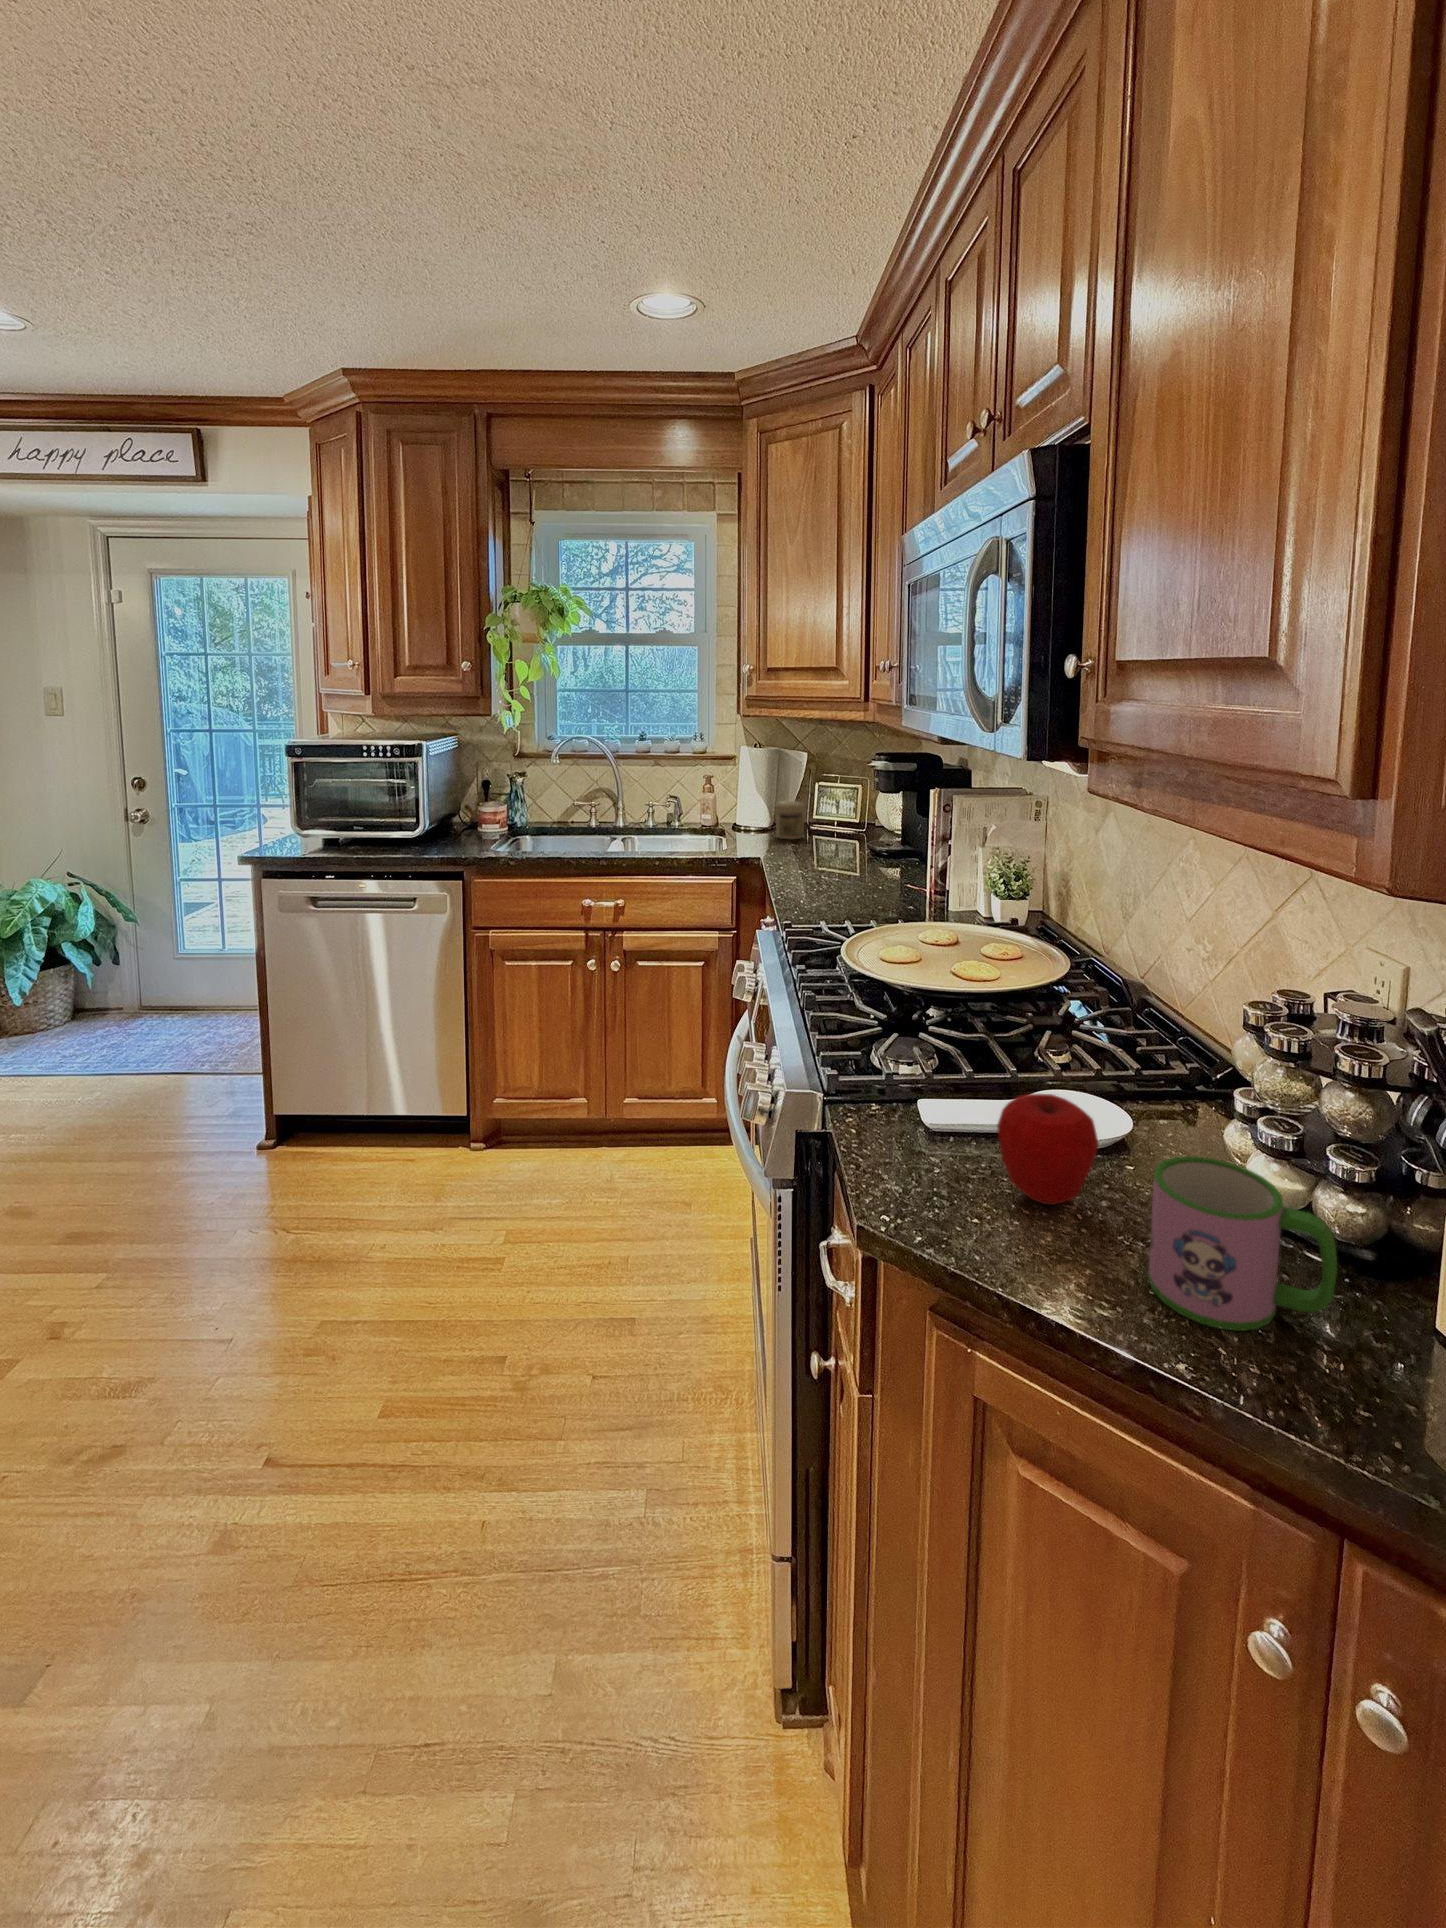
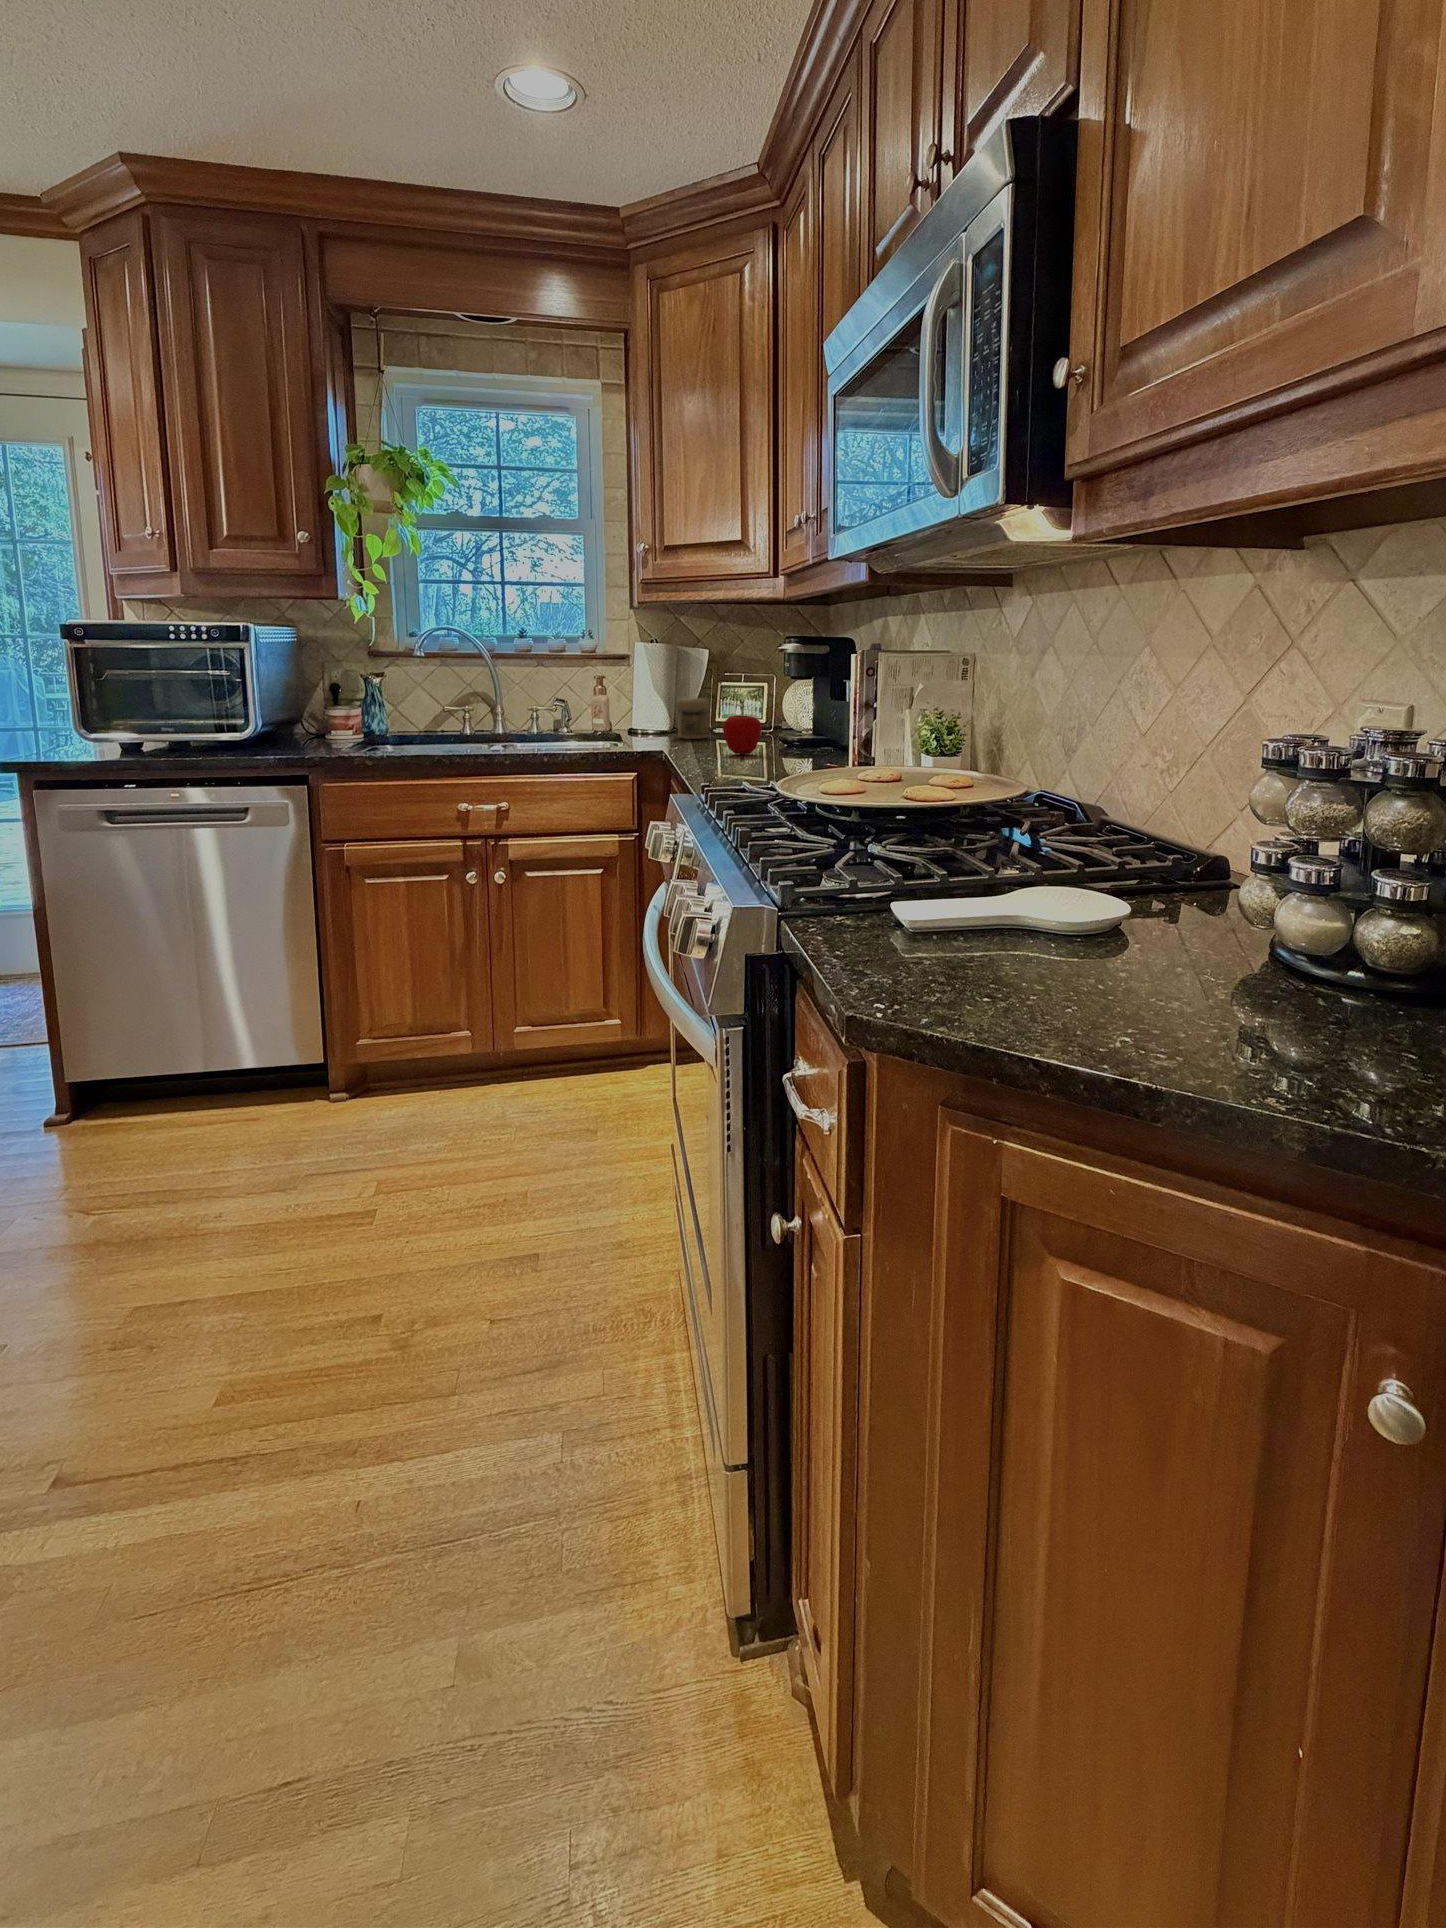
apple: present [997,1094,1099,1205] -> present [723,713,762,754]
mug: present [1148,1156,1337,1331] -> none [1199,879,1423,1054]

